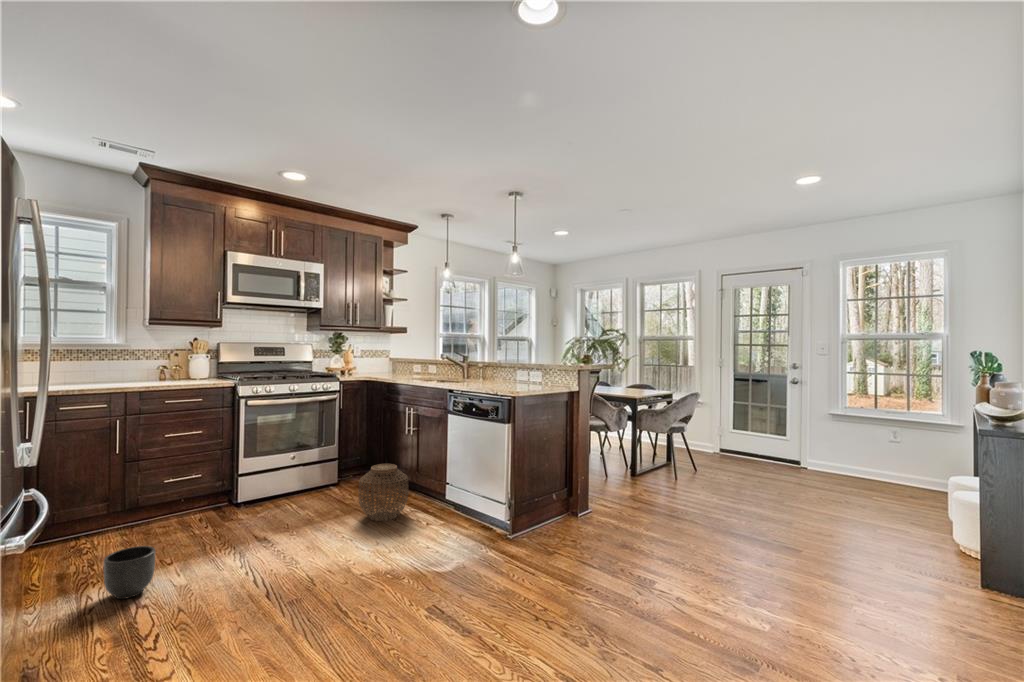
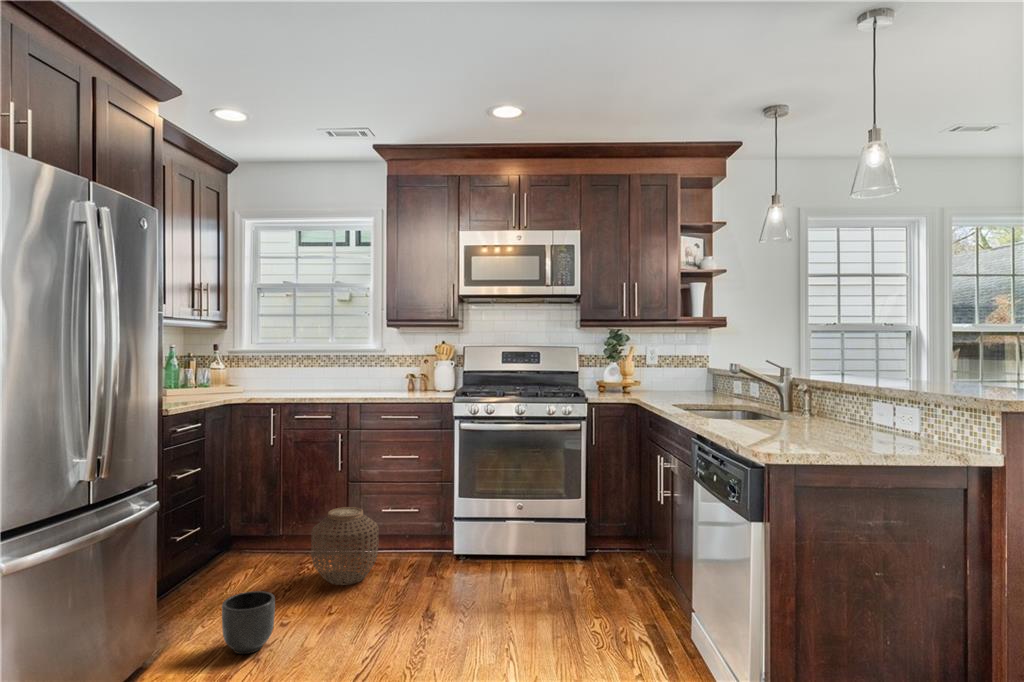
woven basket: present [359,464,408,521] -> present [311,507,378,585]

